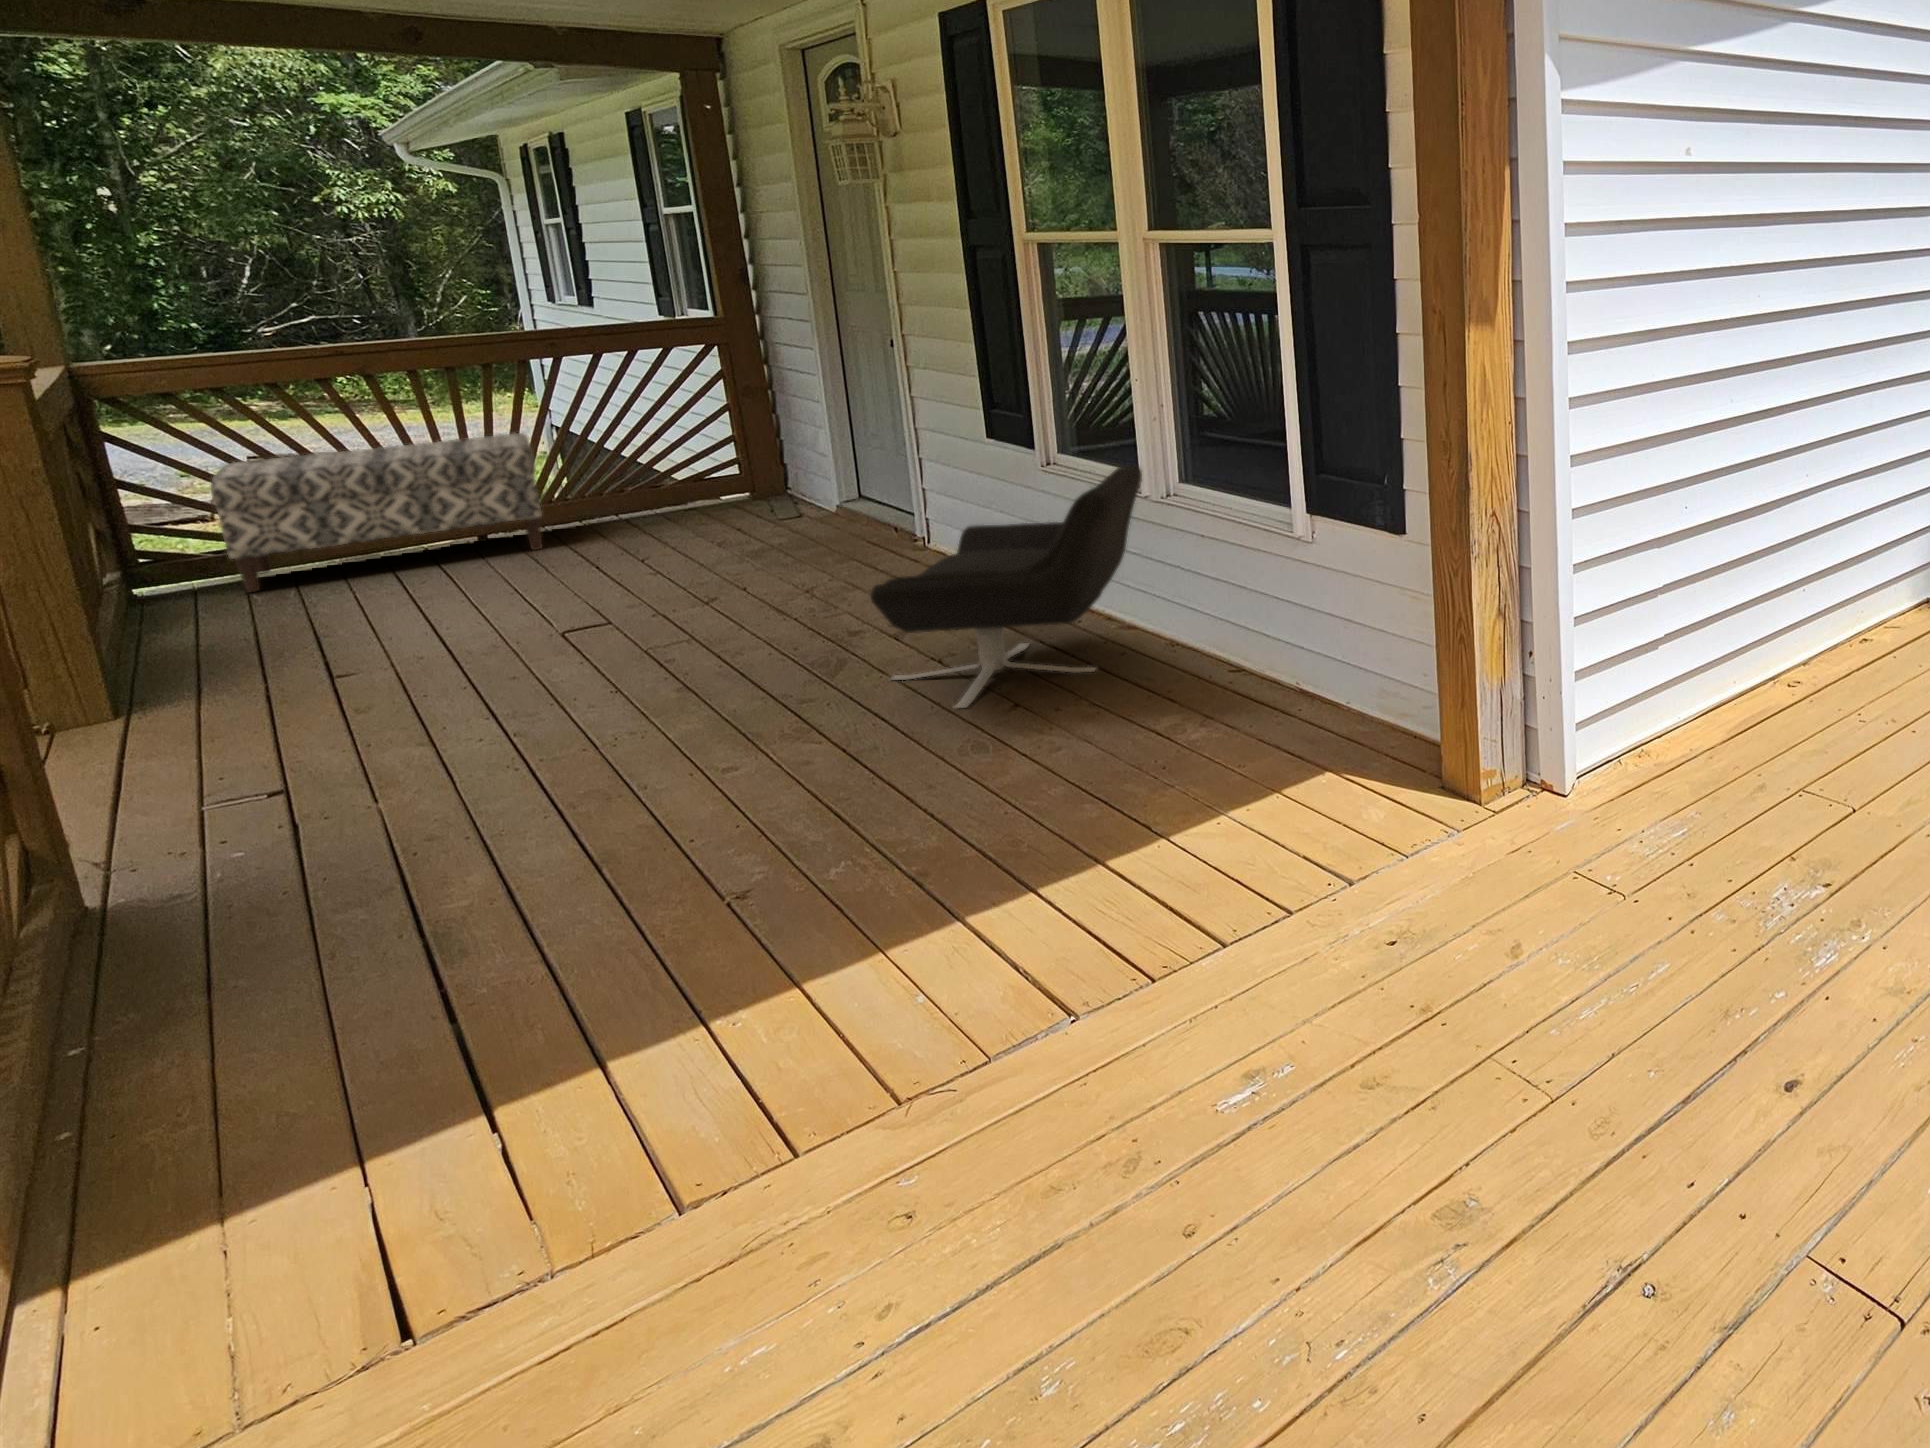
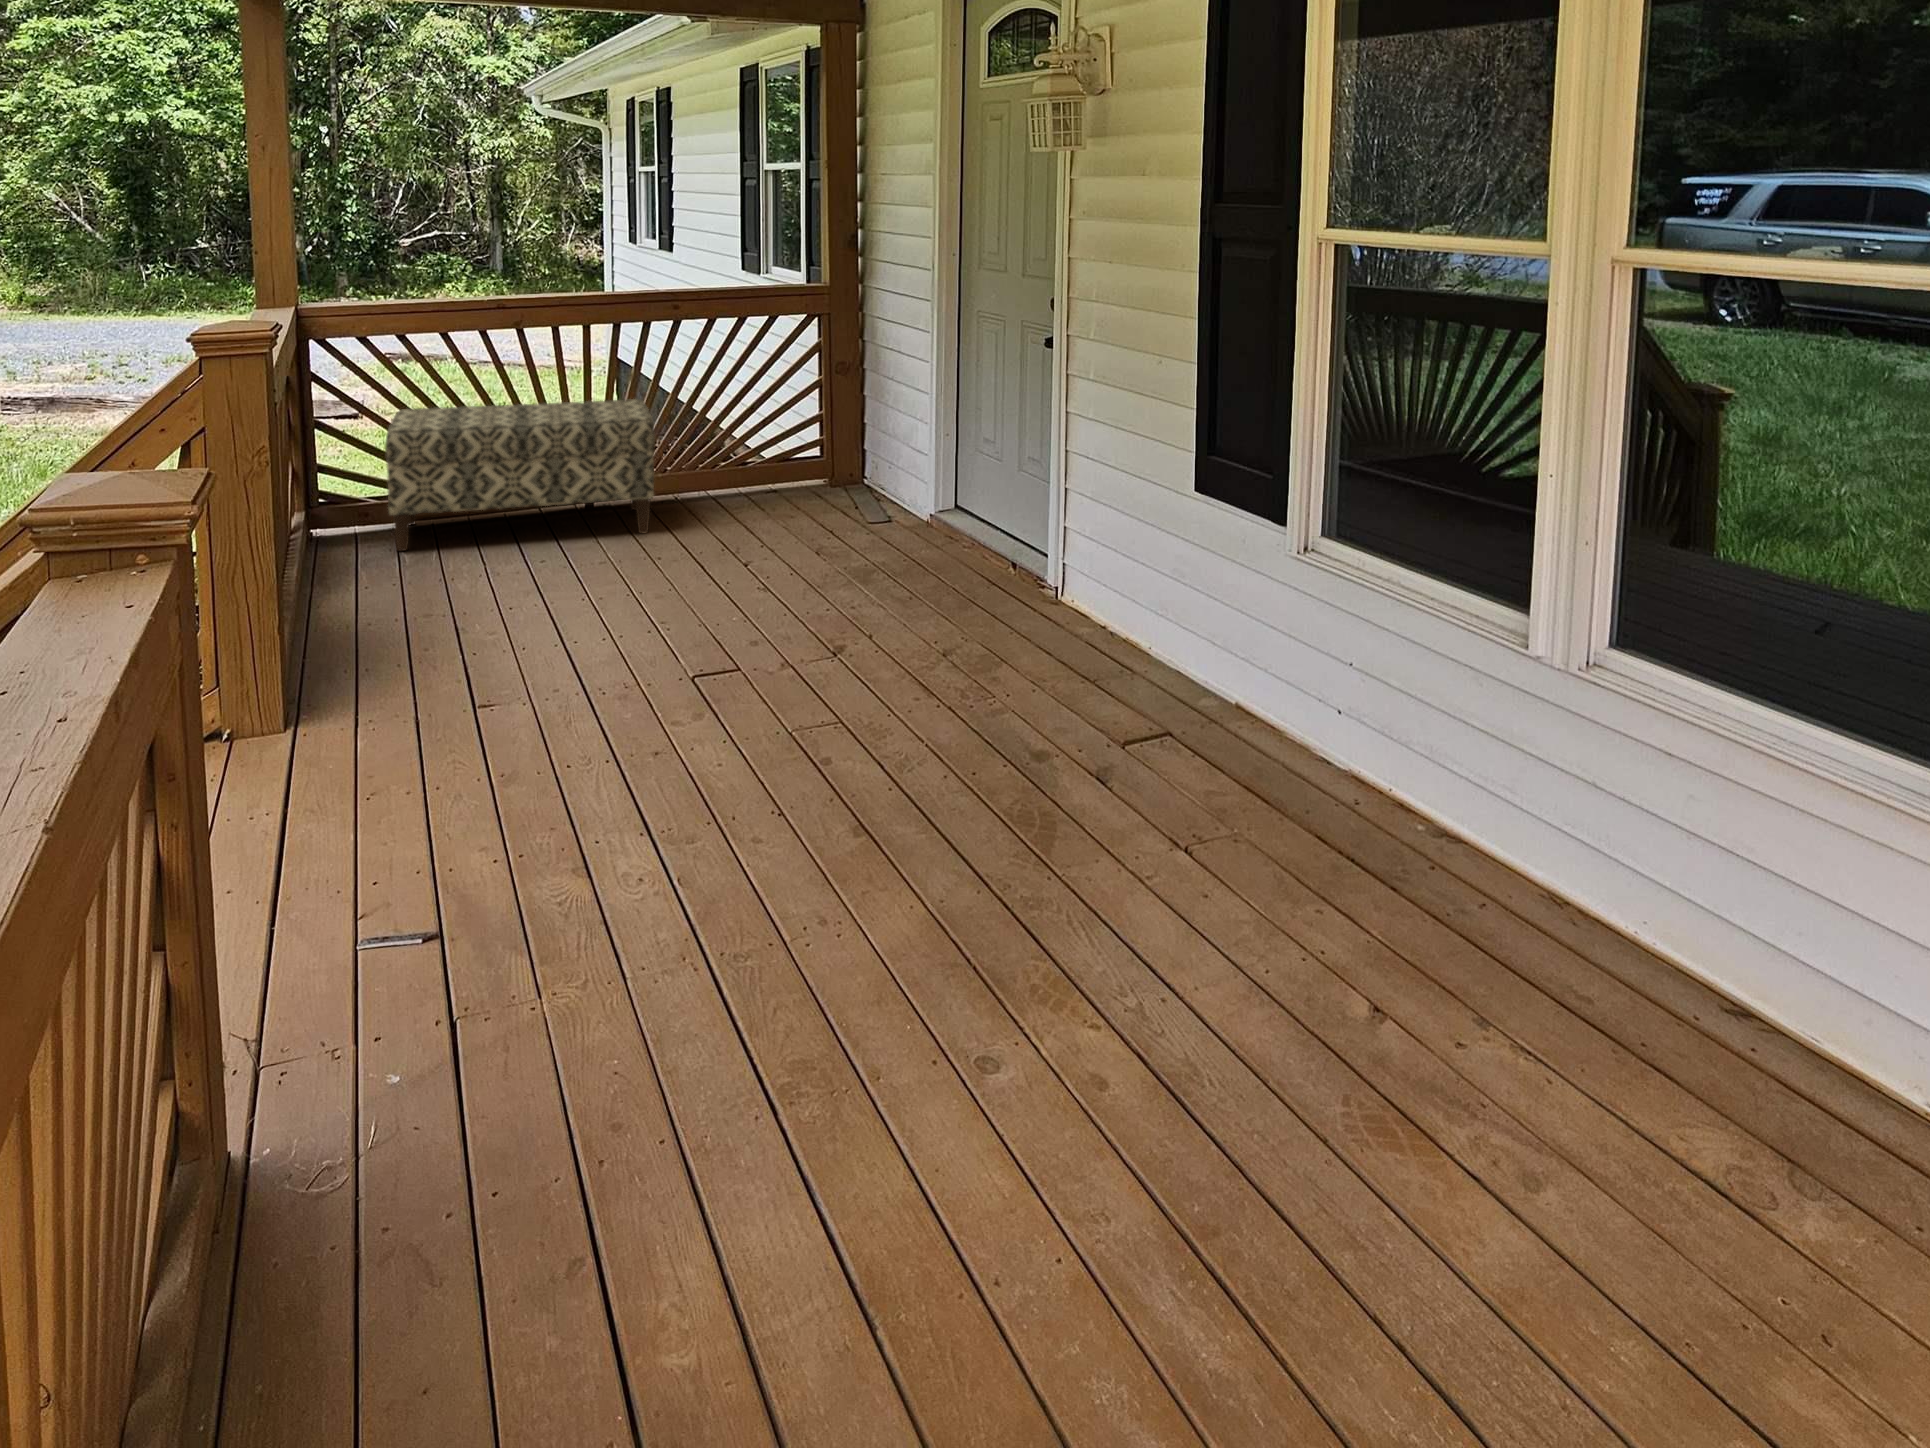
lounge chair: present [870,465,1142,708] -> none [1146,606,1588,998]

